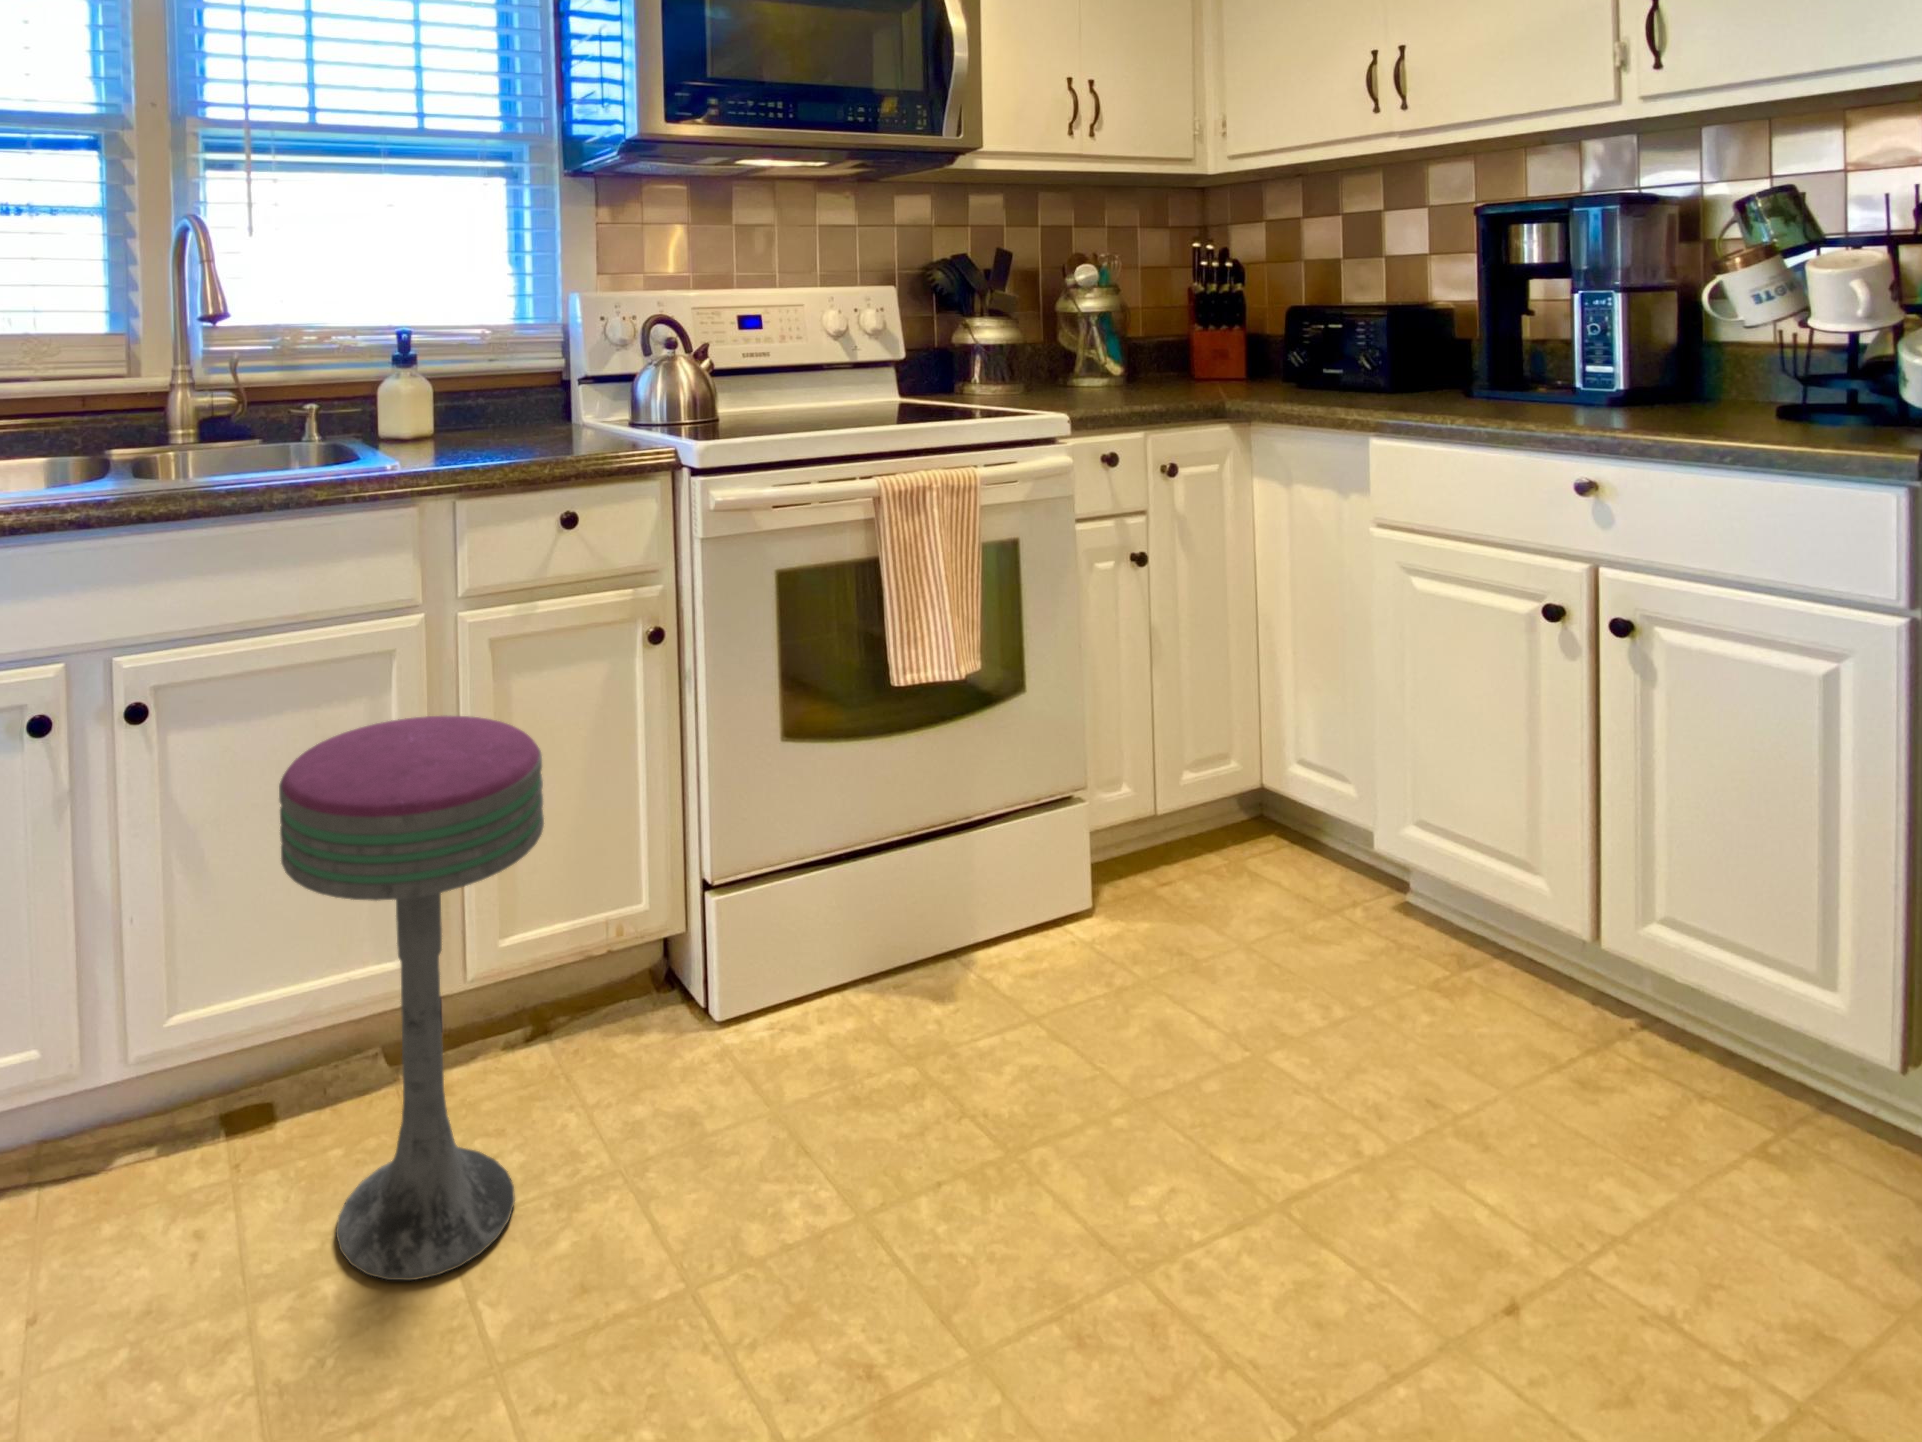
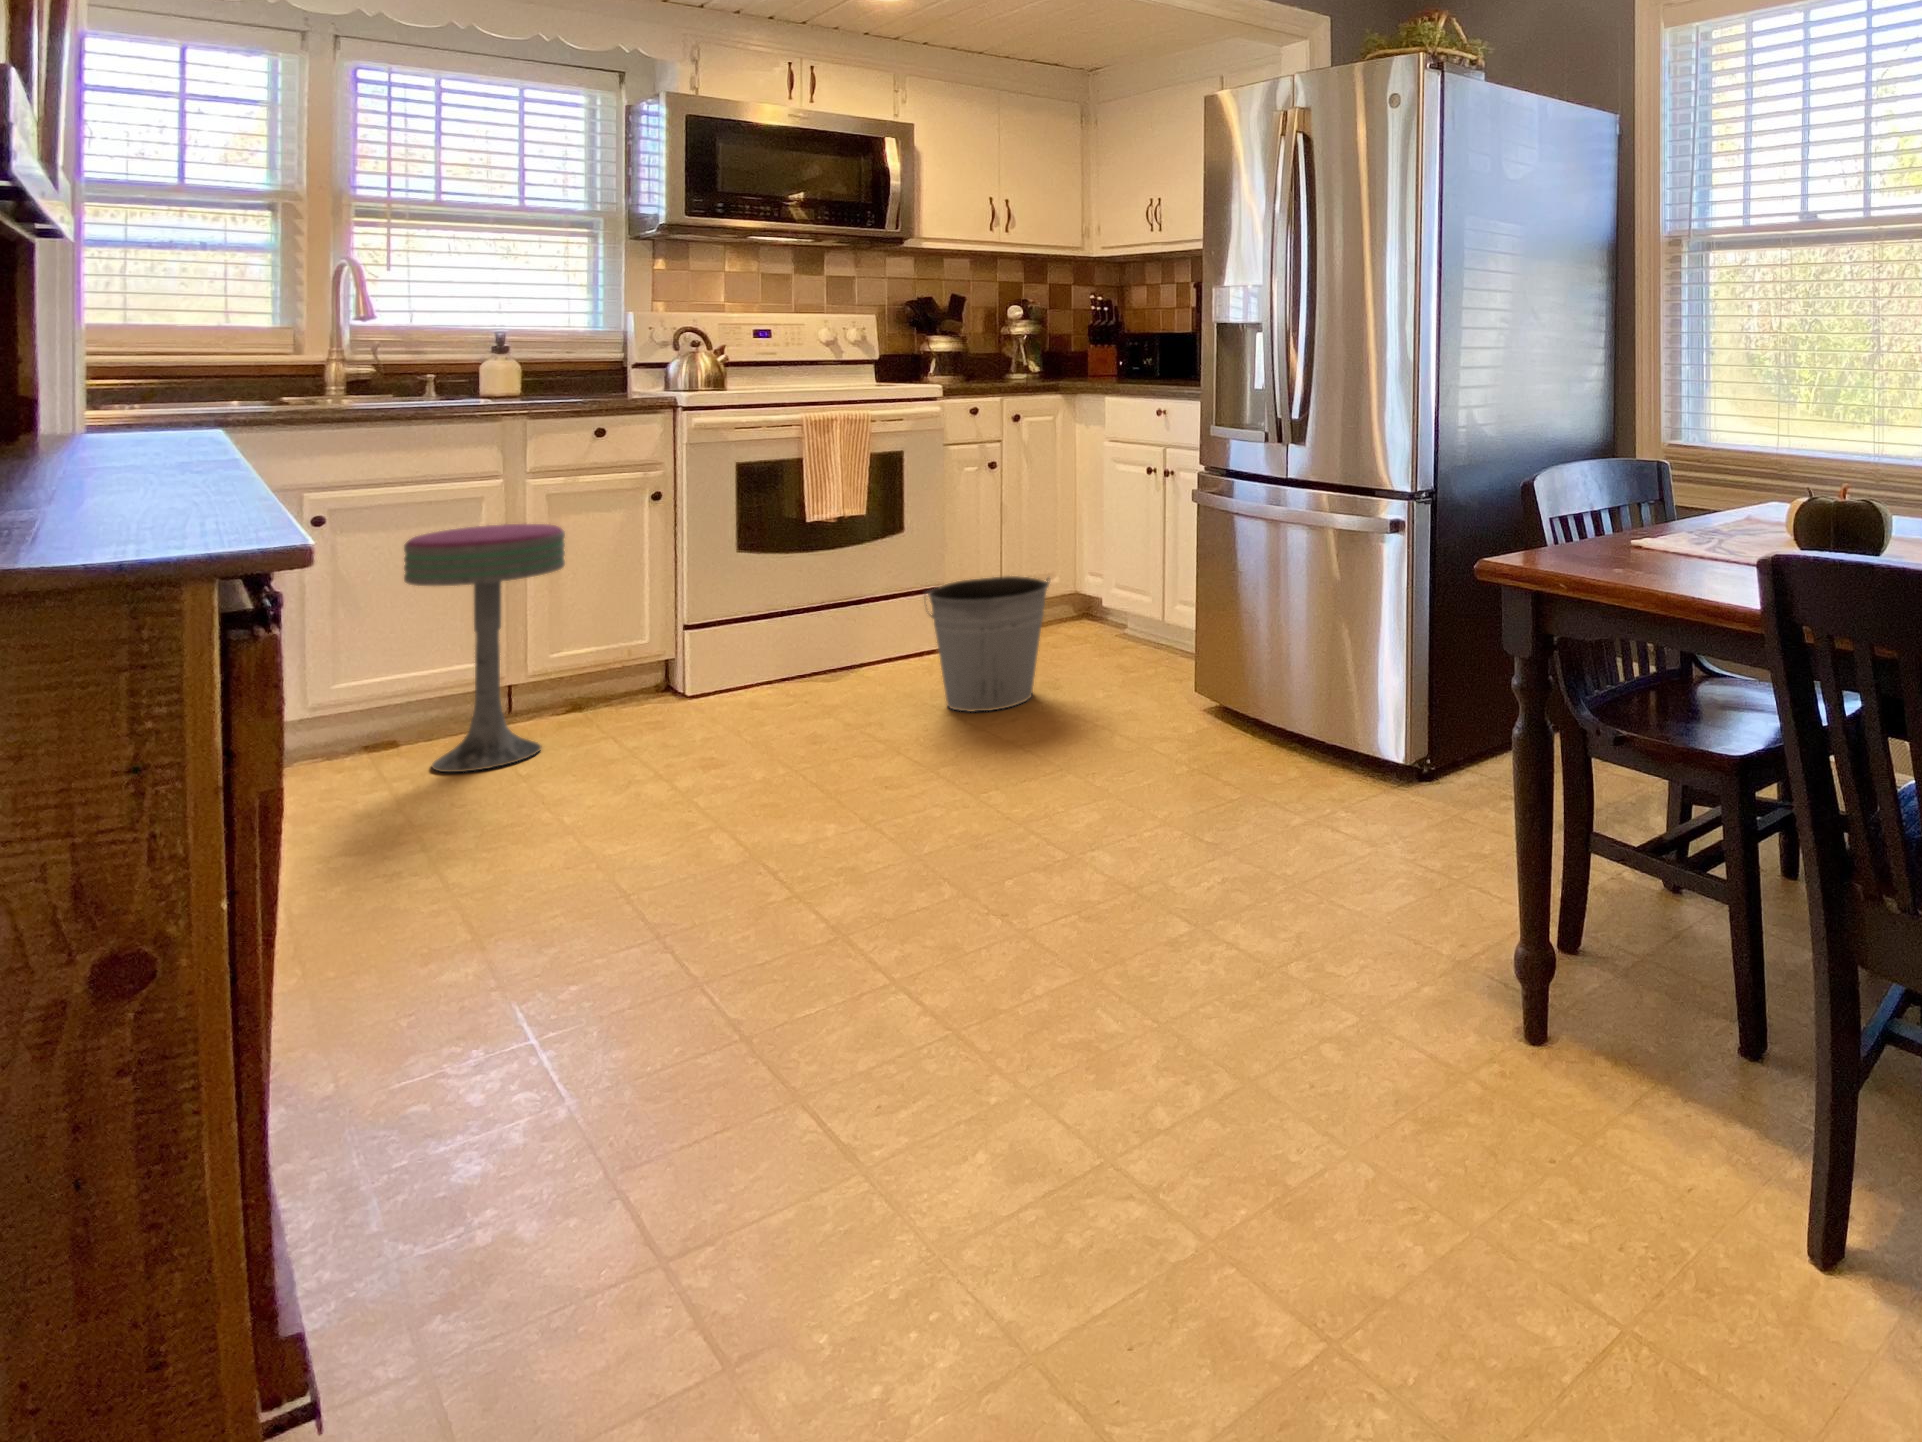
bucket: none [1205,854,1507,1236] -> present [926,576,1050,712]

